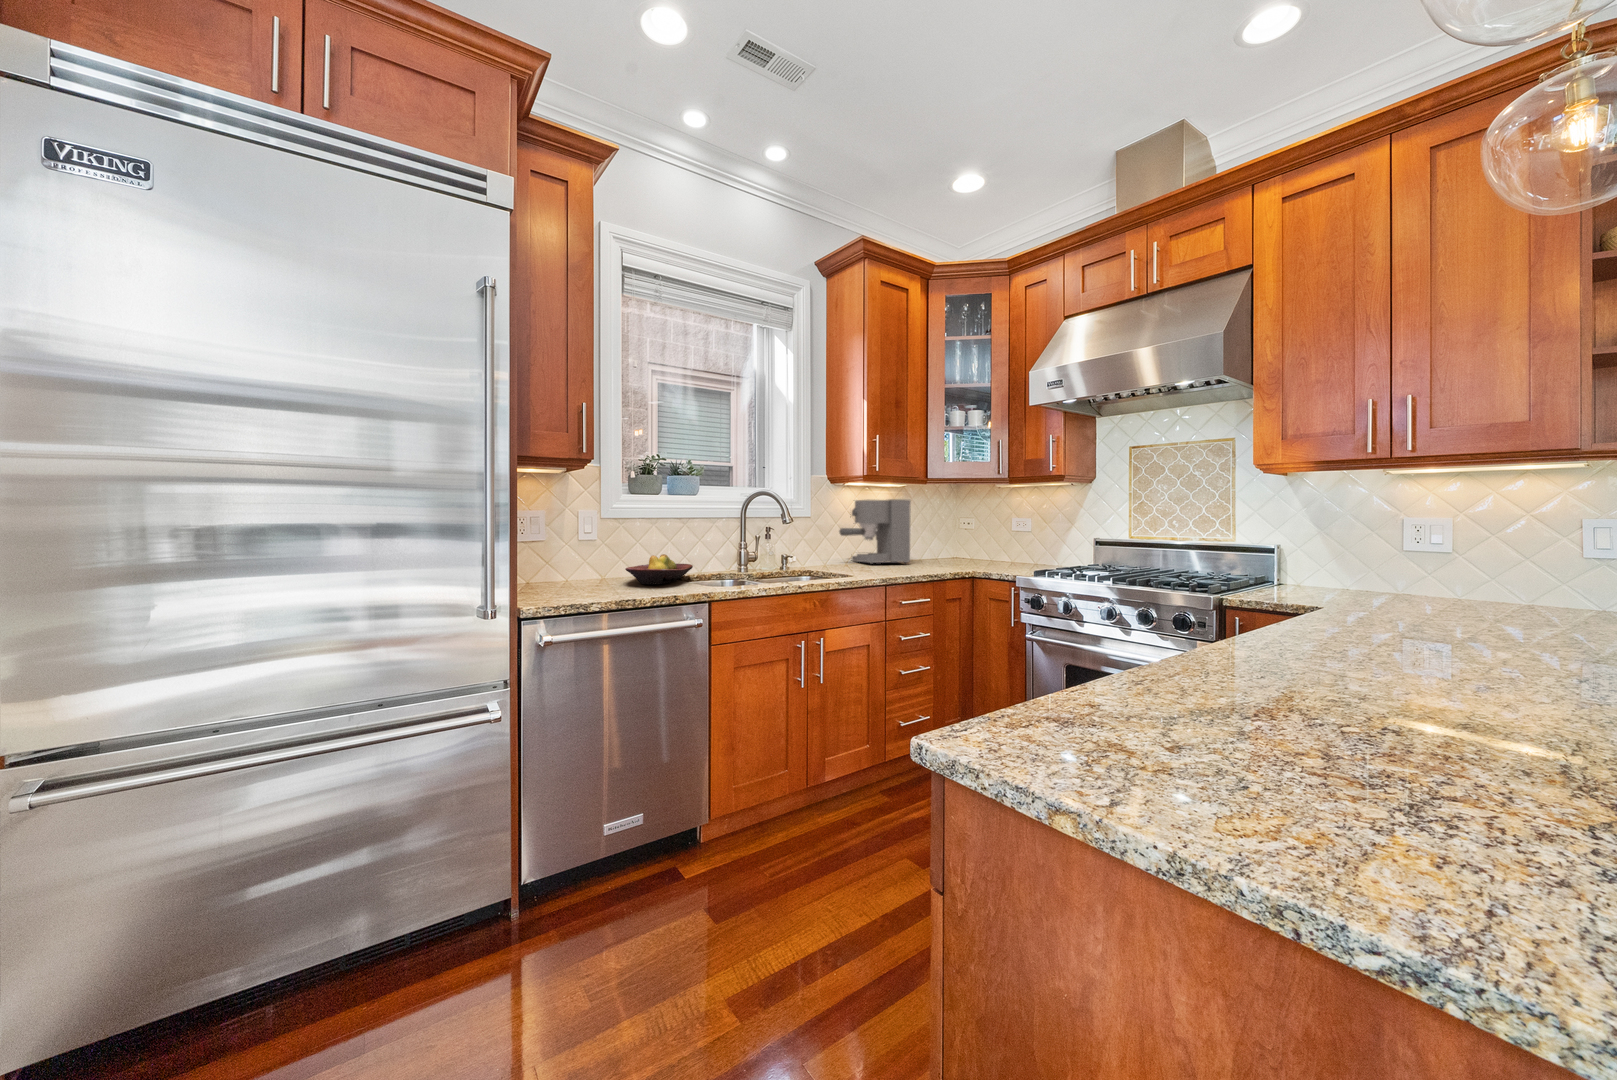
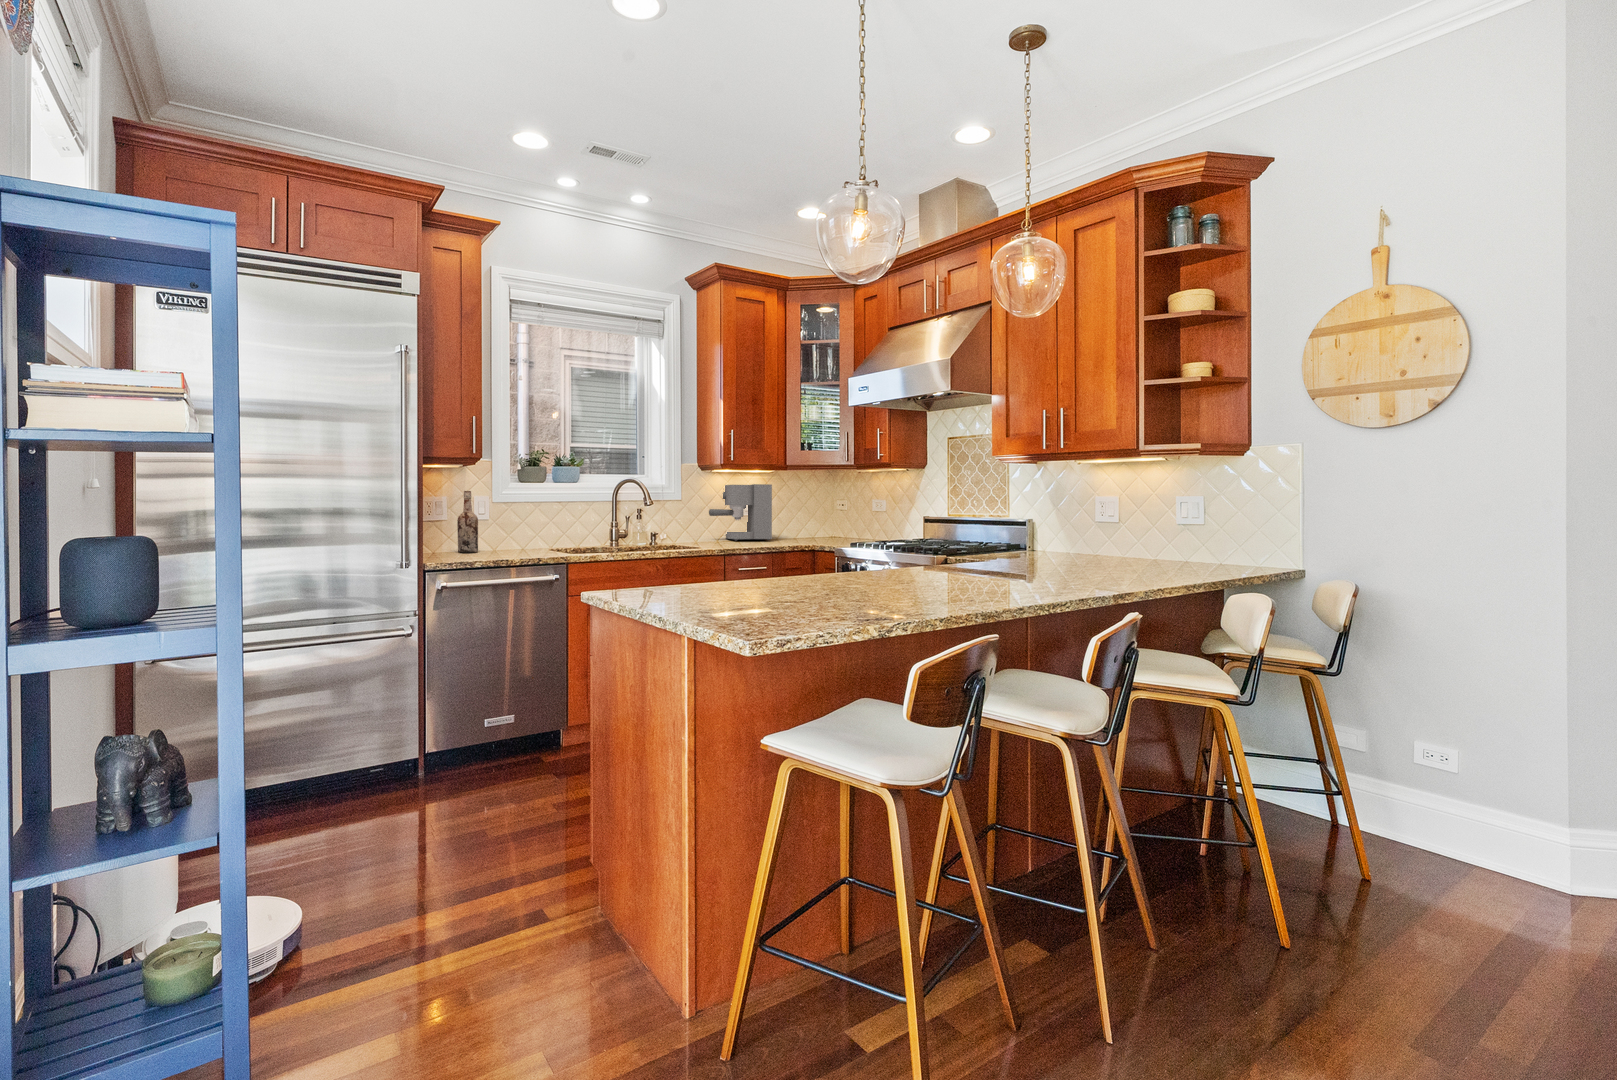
wine bottle: none [558,504,584,585] -> present [457,491,478,552]
fruit bowl: present [625,554,693,584] -> none [510,530,567,552]

